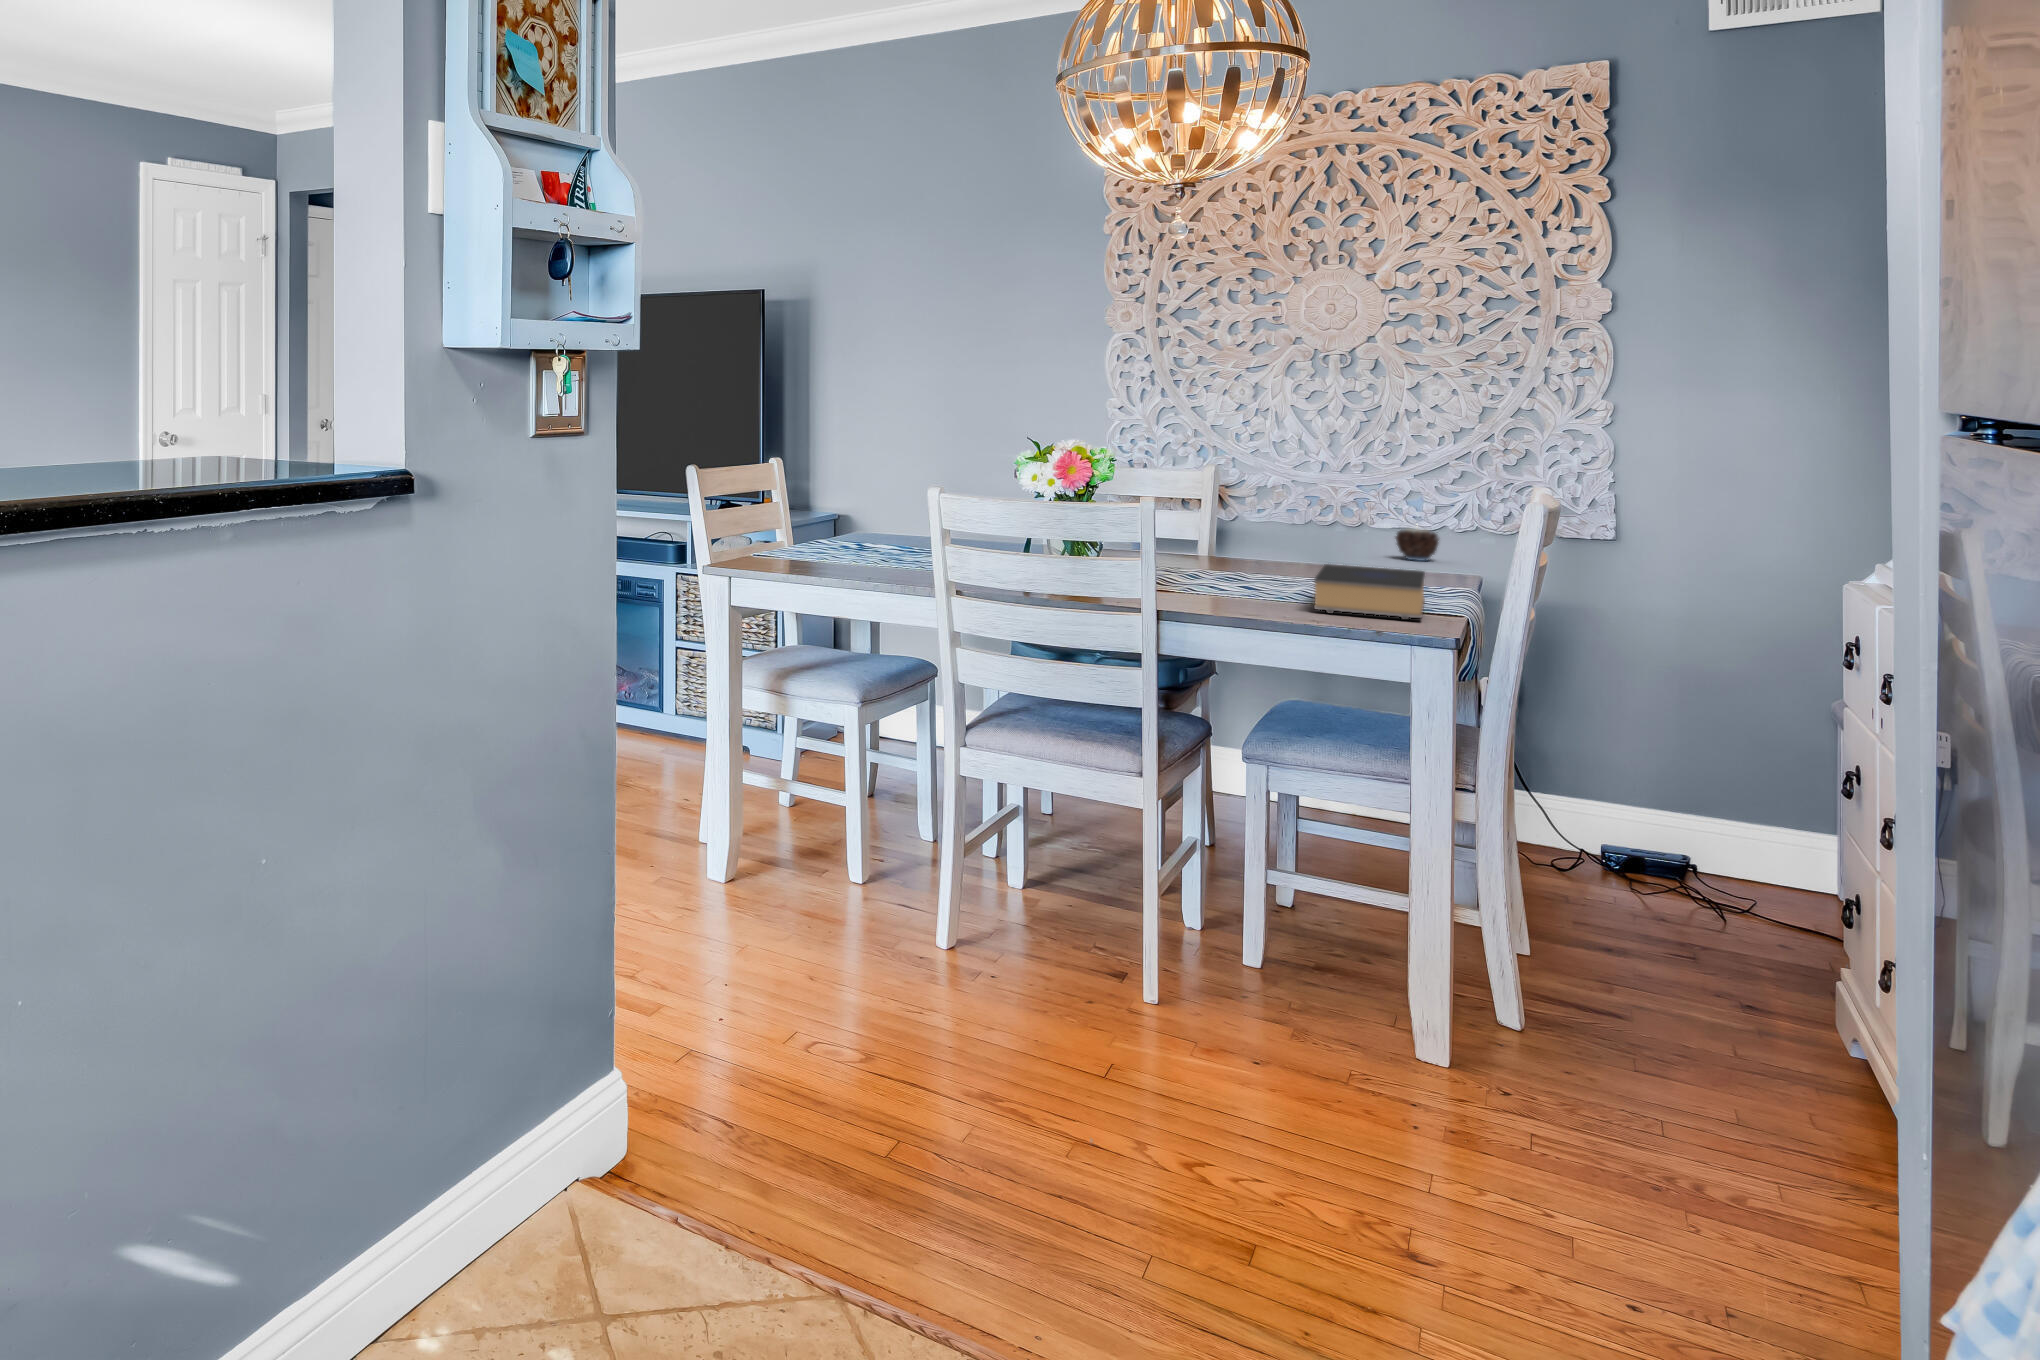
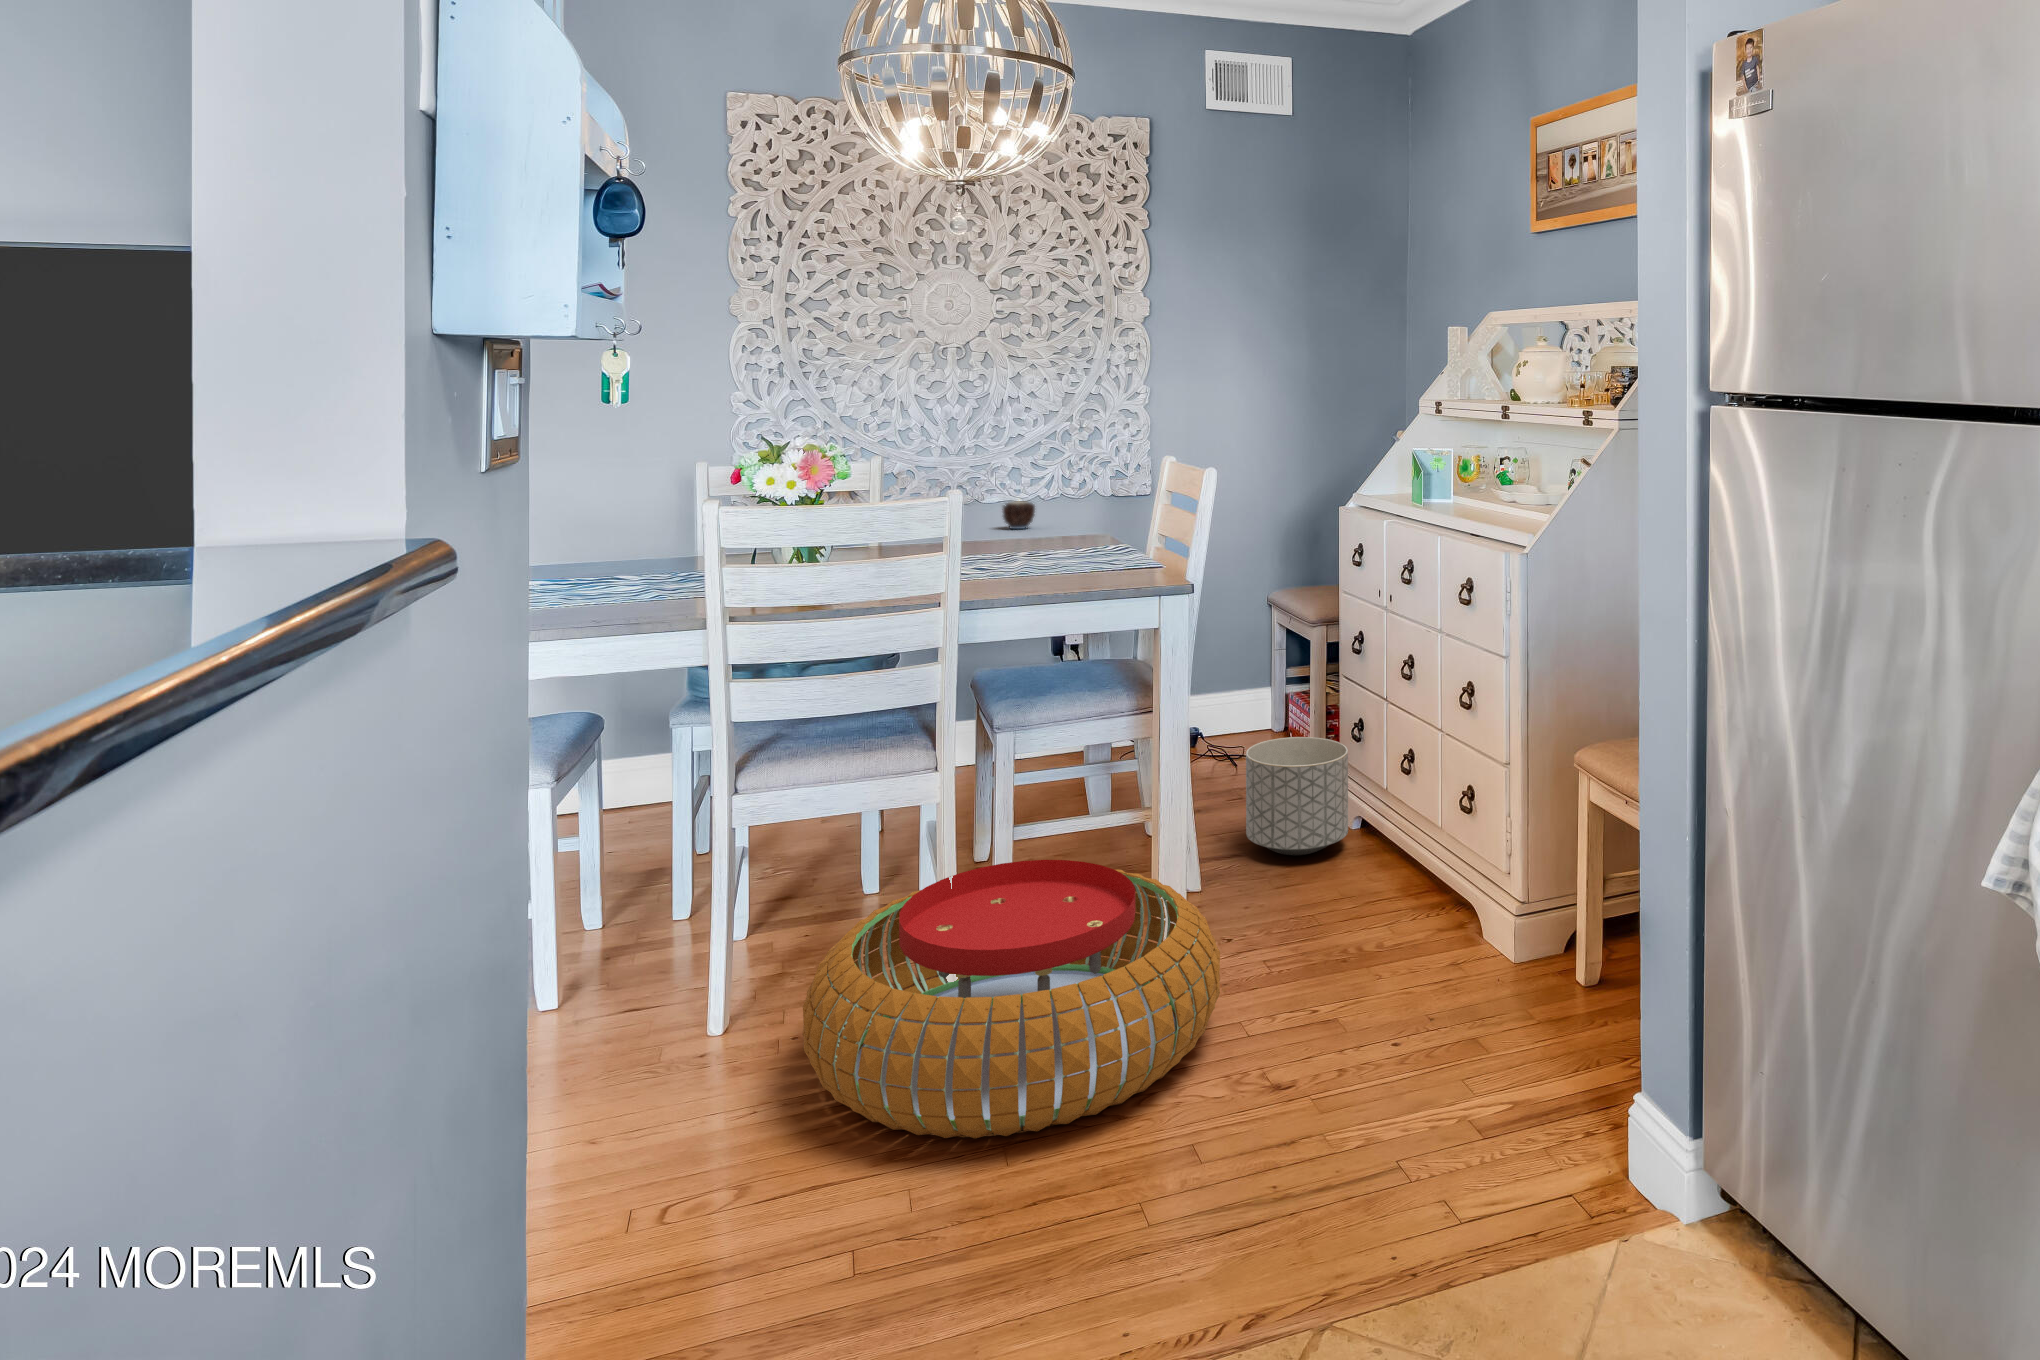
book: present [1314,564,1425,620] -> none [1038,534,1143,581]
pouf: none [957,880,1416,1173] -> present [803,860,1220,1139]
planter: none [1636,882,1825,1059] -> present [1246,737,1348,856]

